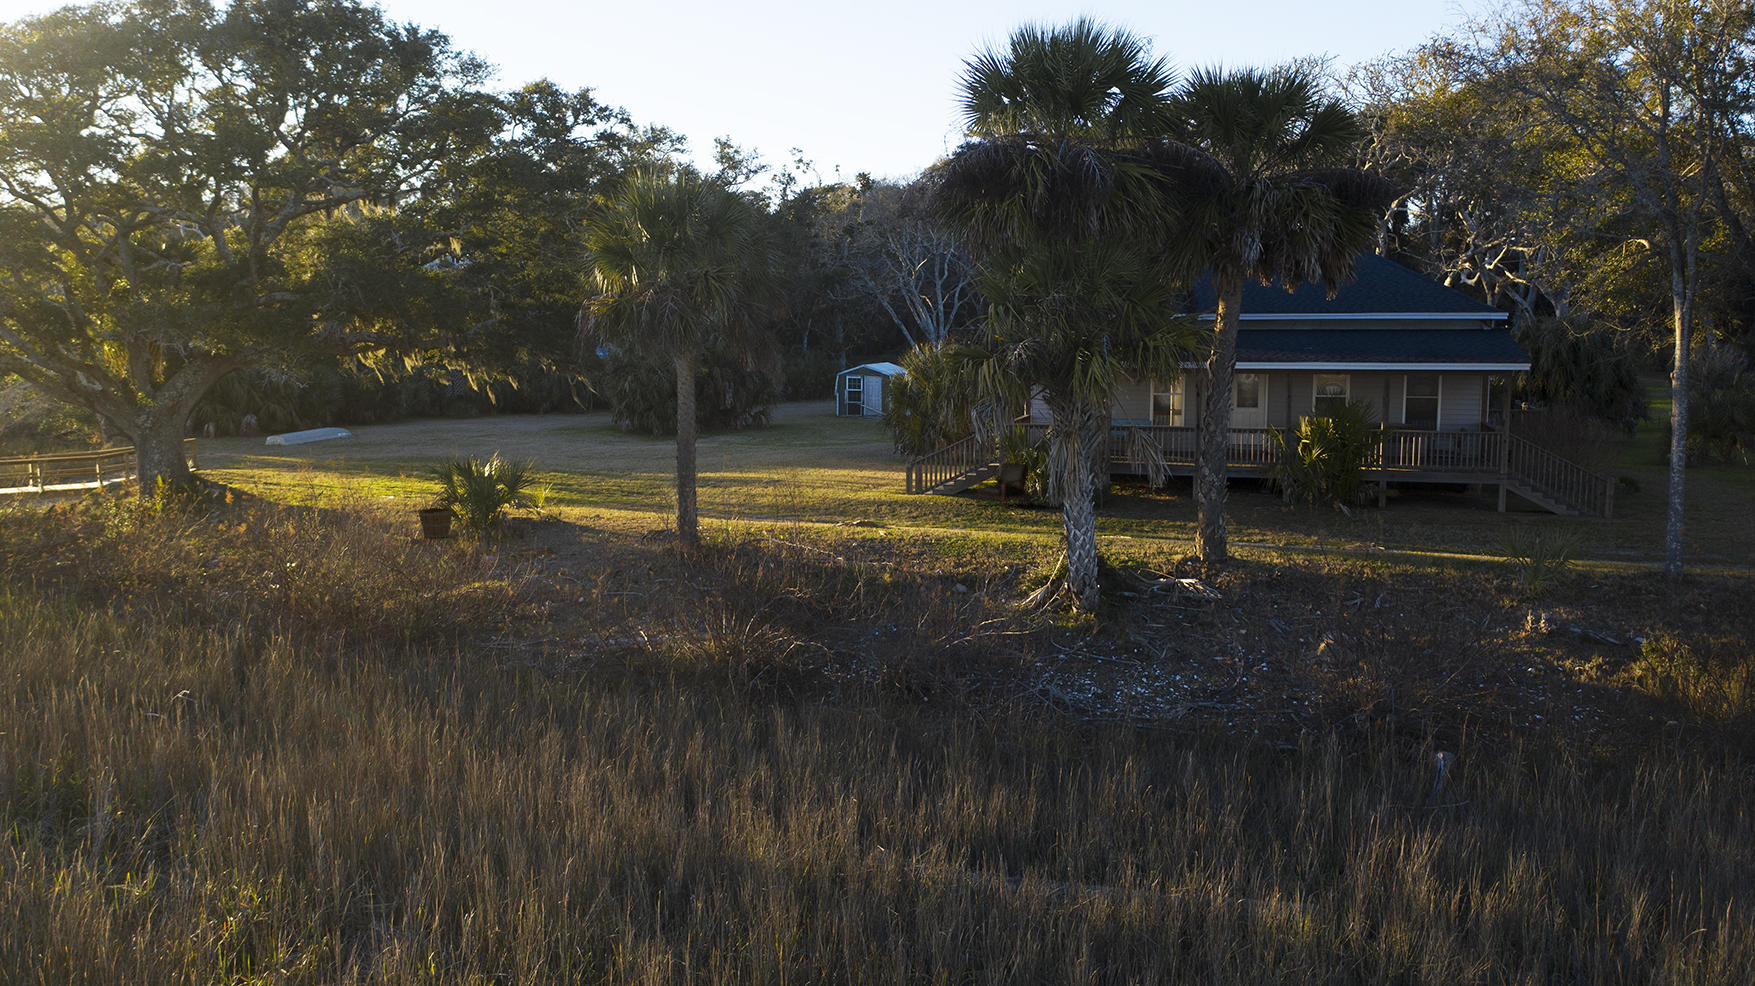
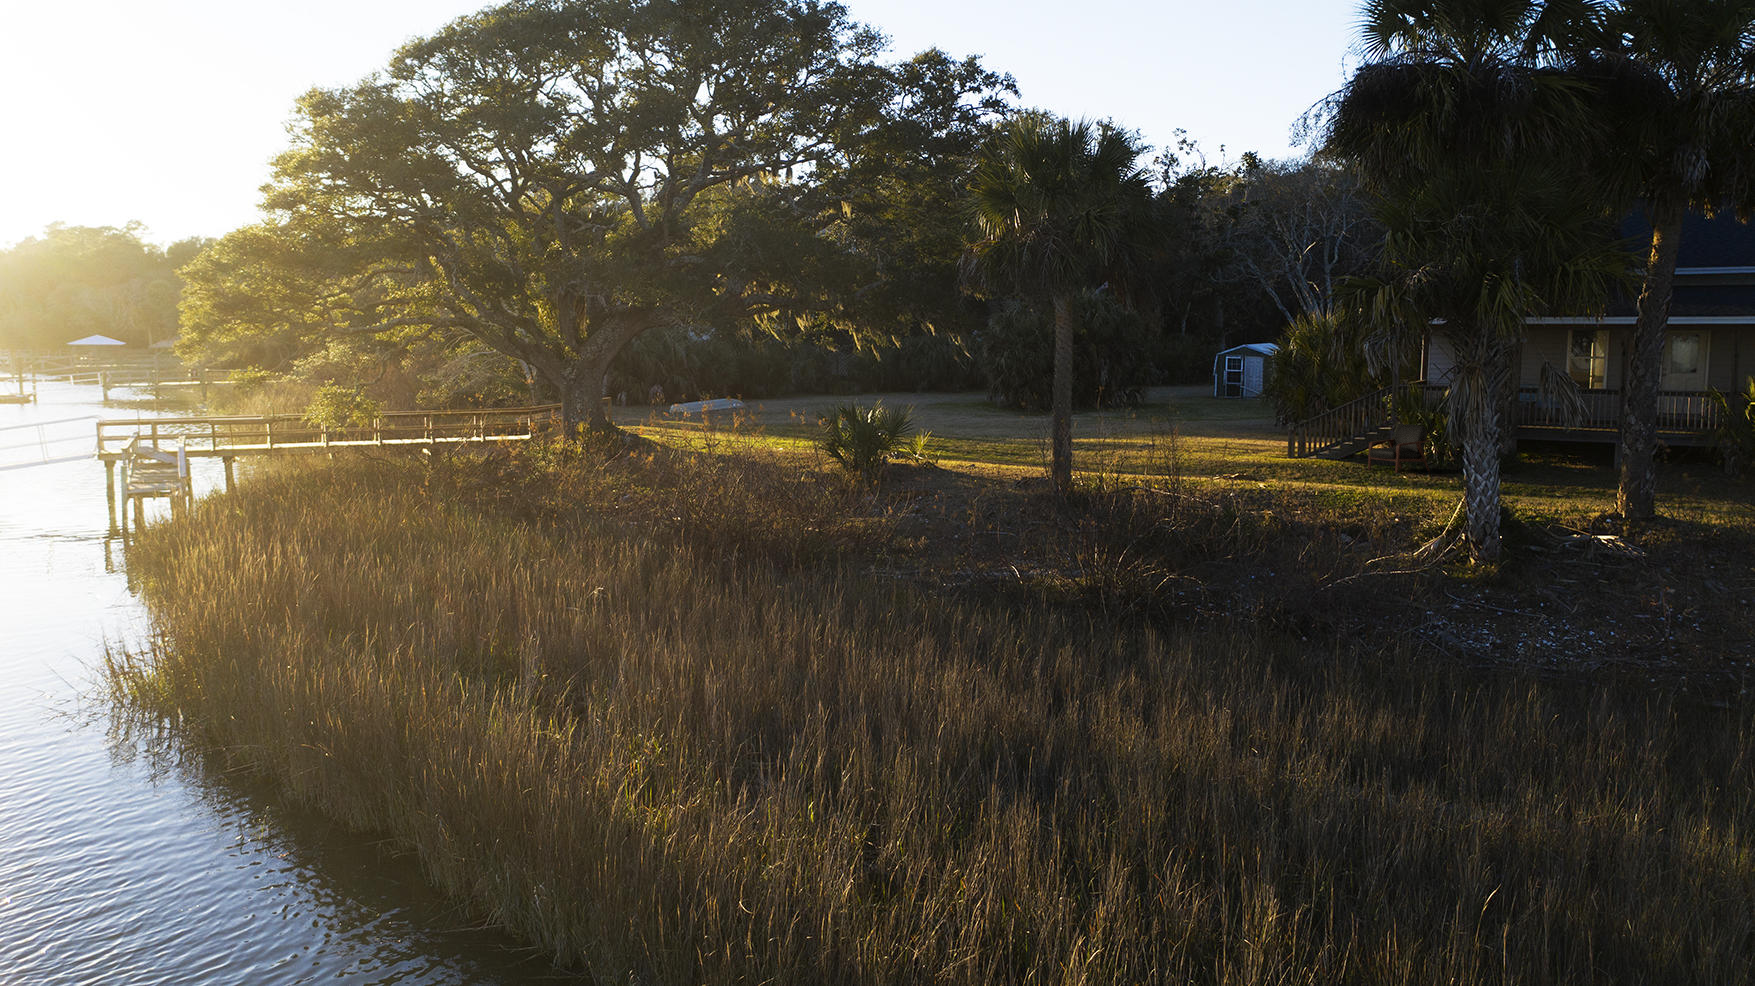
wooden bucket: present [418,508,453,538] -> none [813,449,844,477]

